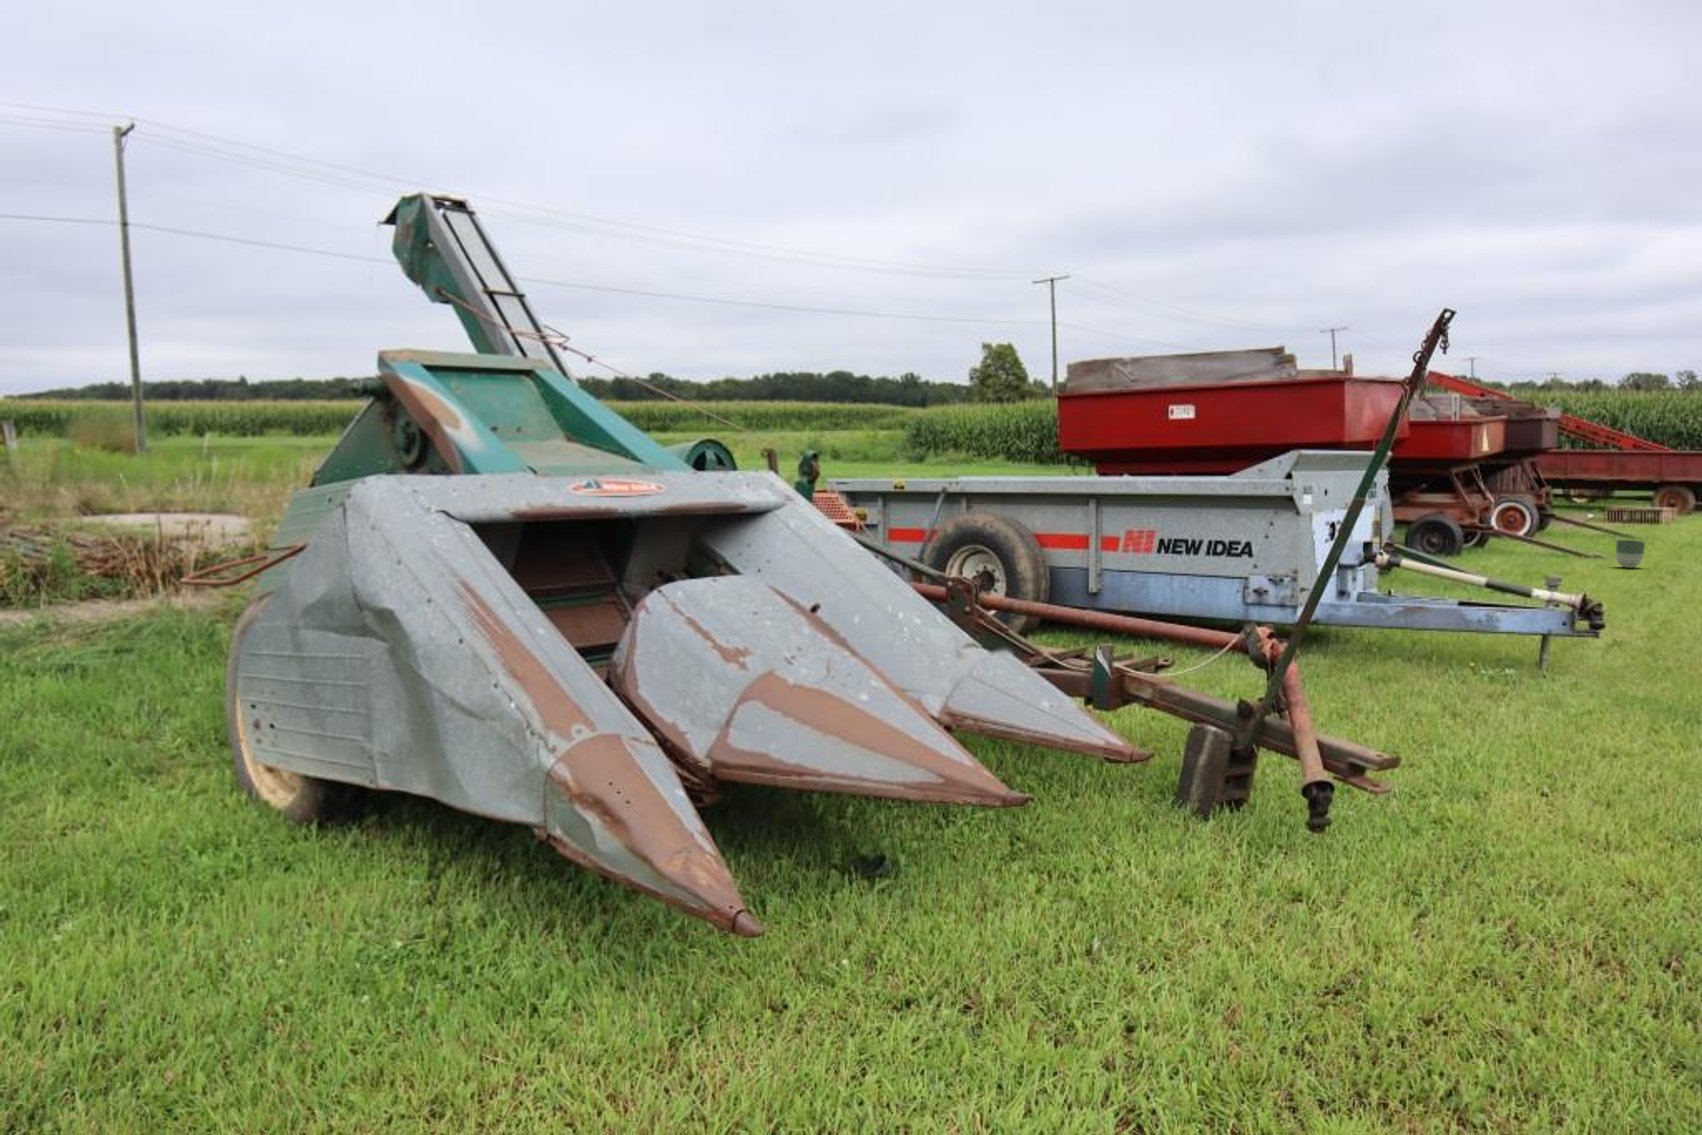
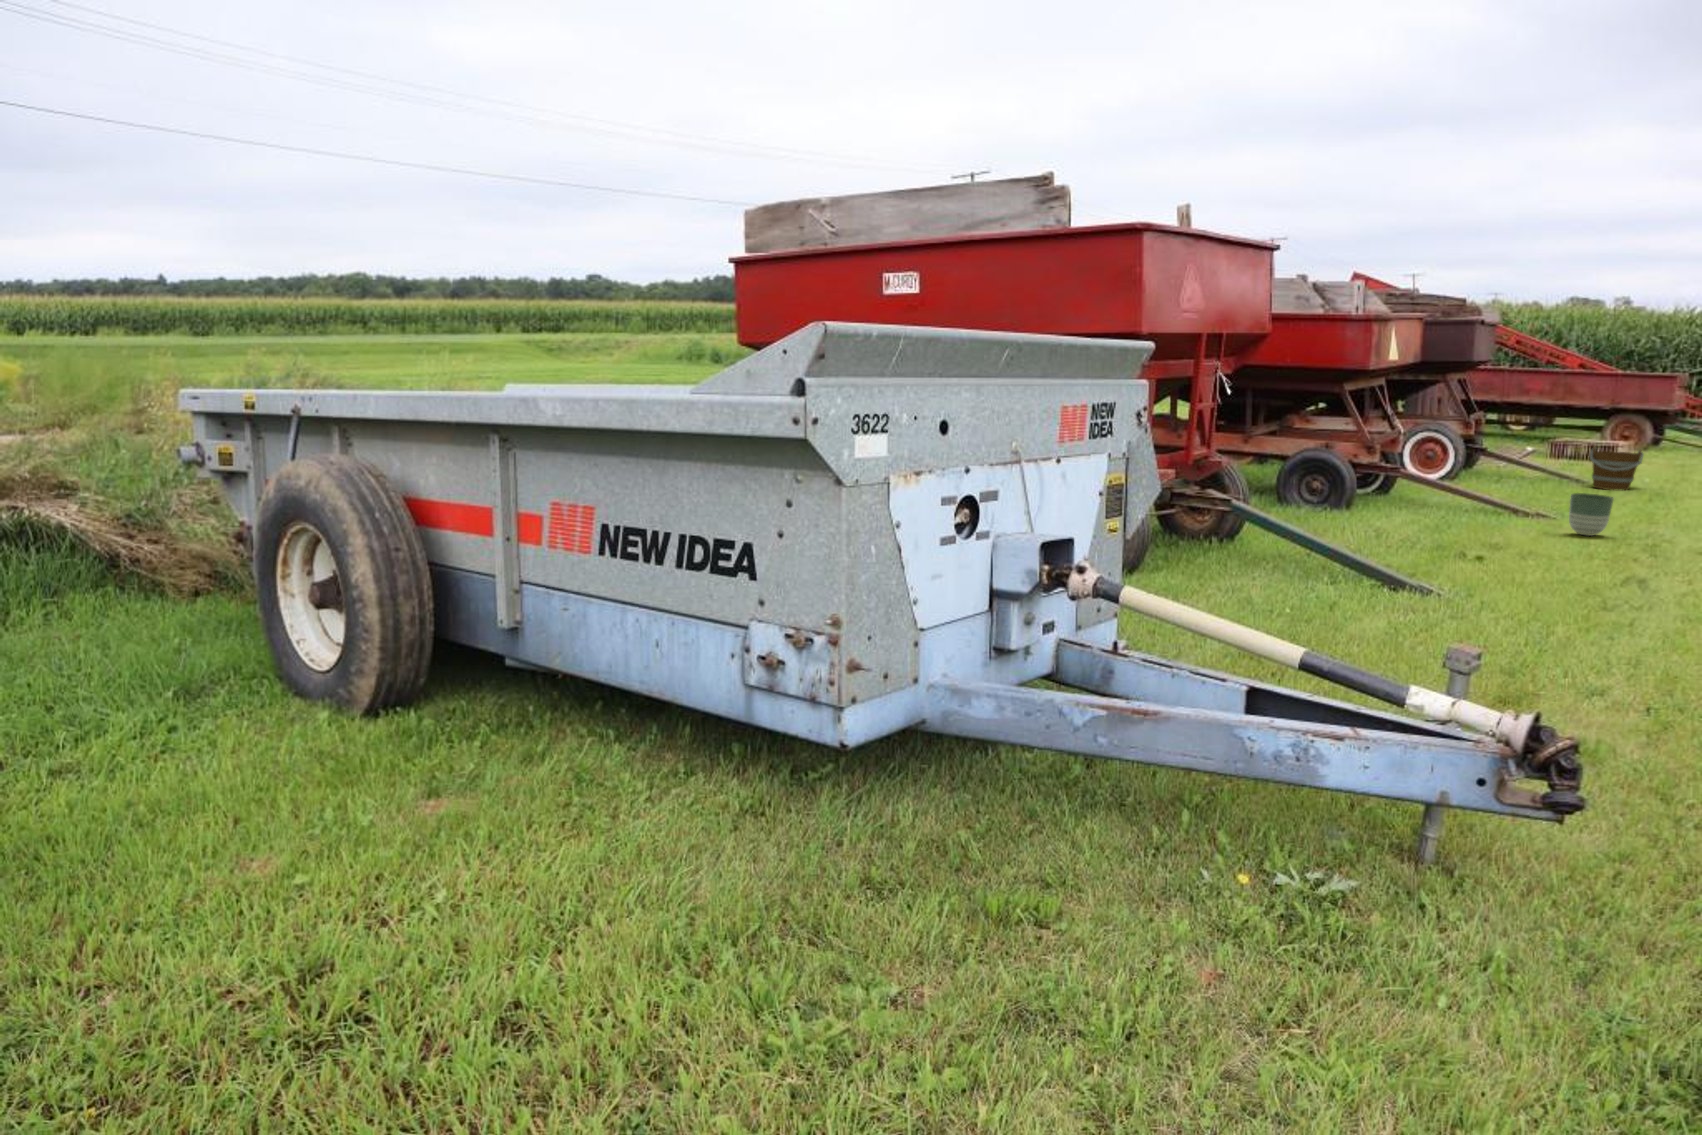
bucket: none [1634,511,1674,543] -> present [1590,446,1643,490]

